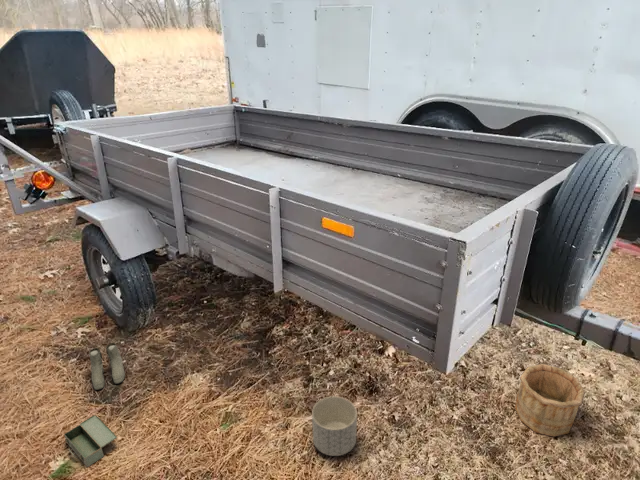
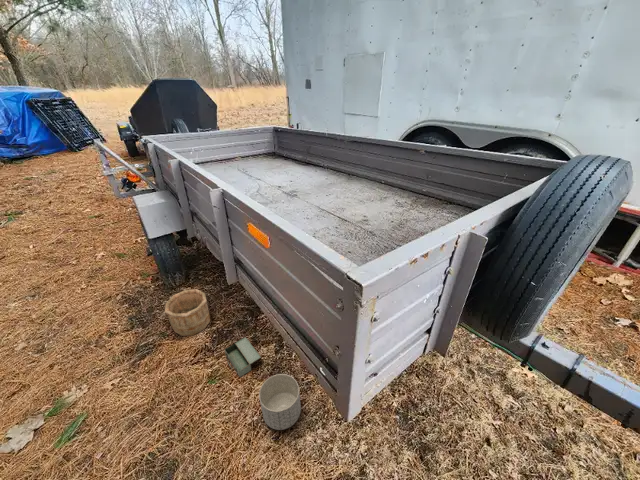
boots: present [89,343,125,390] -> none [123,298,153,333]
wooden bucket: present [515,364,585,437] -> present [165,289,211,336]
toolbox: present [64,415,117,467] -> present [224,337,261,377]

